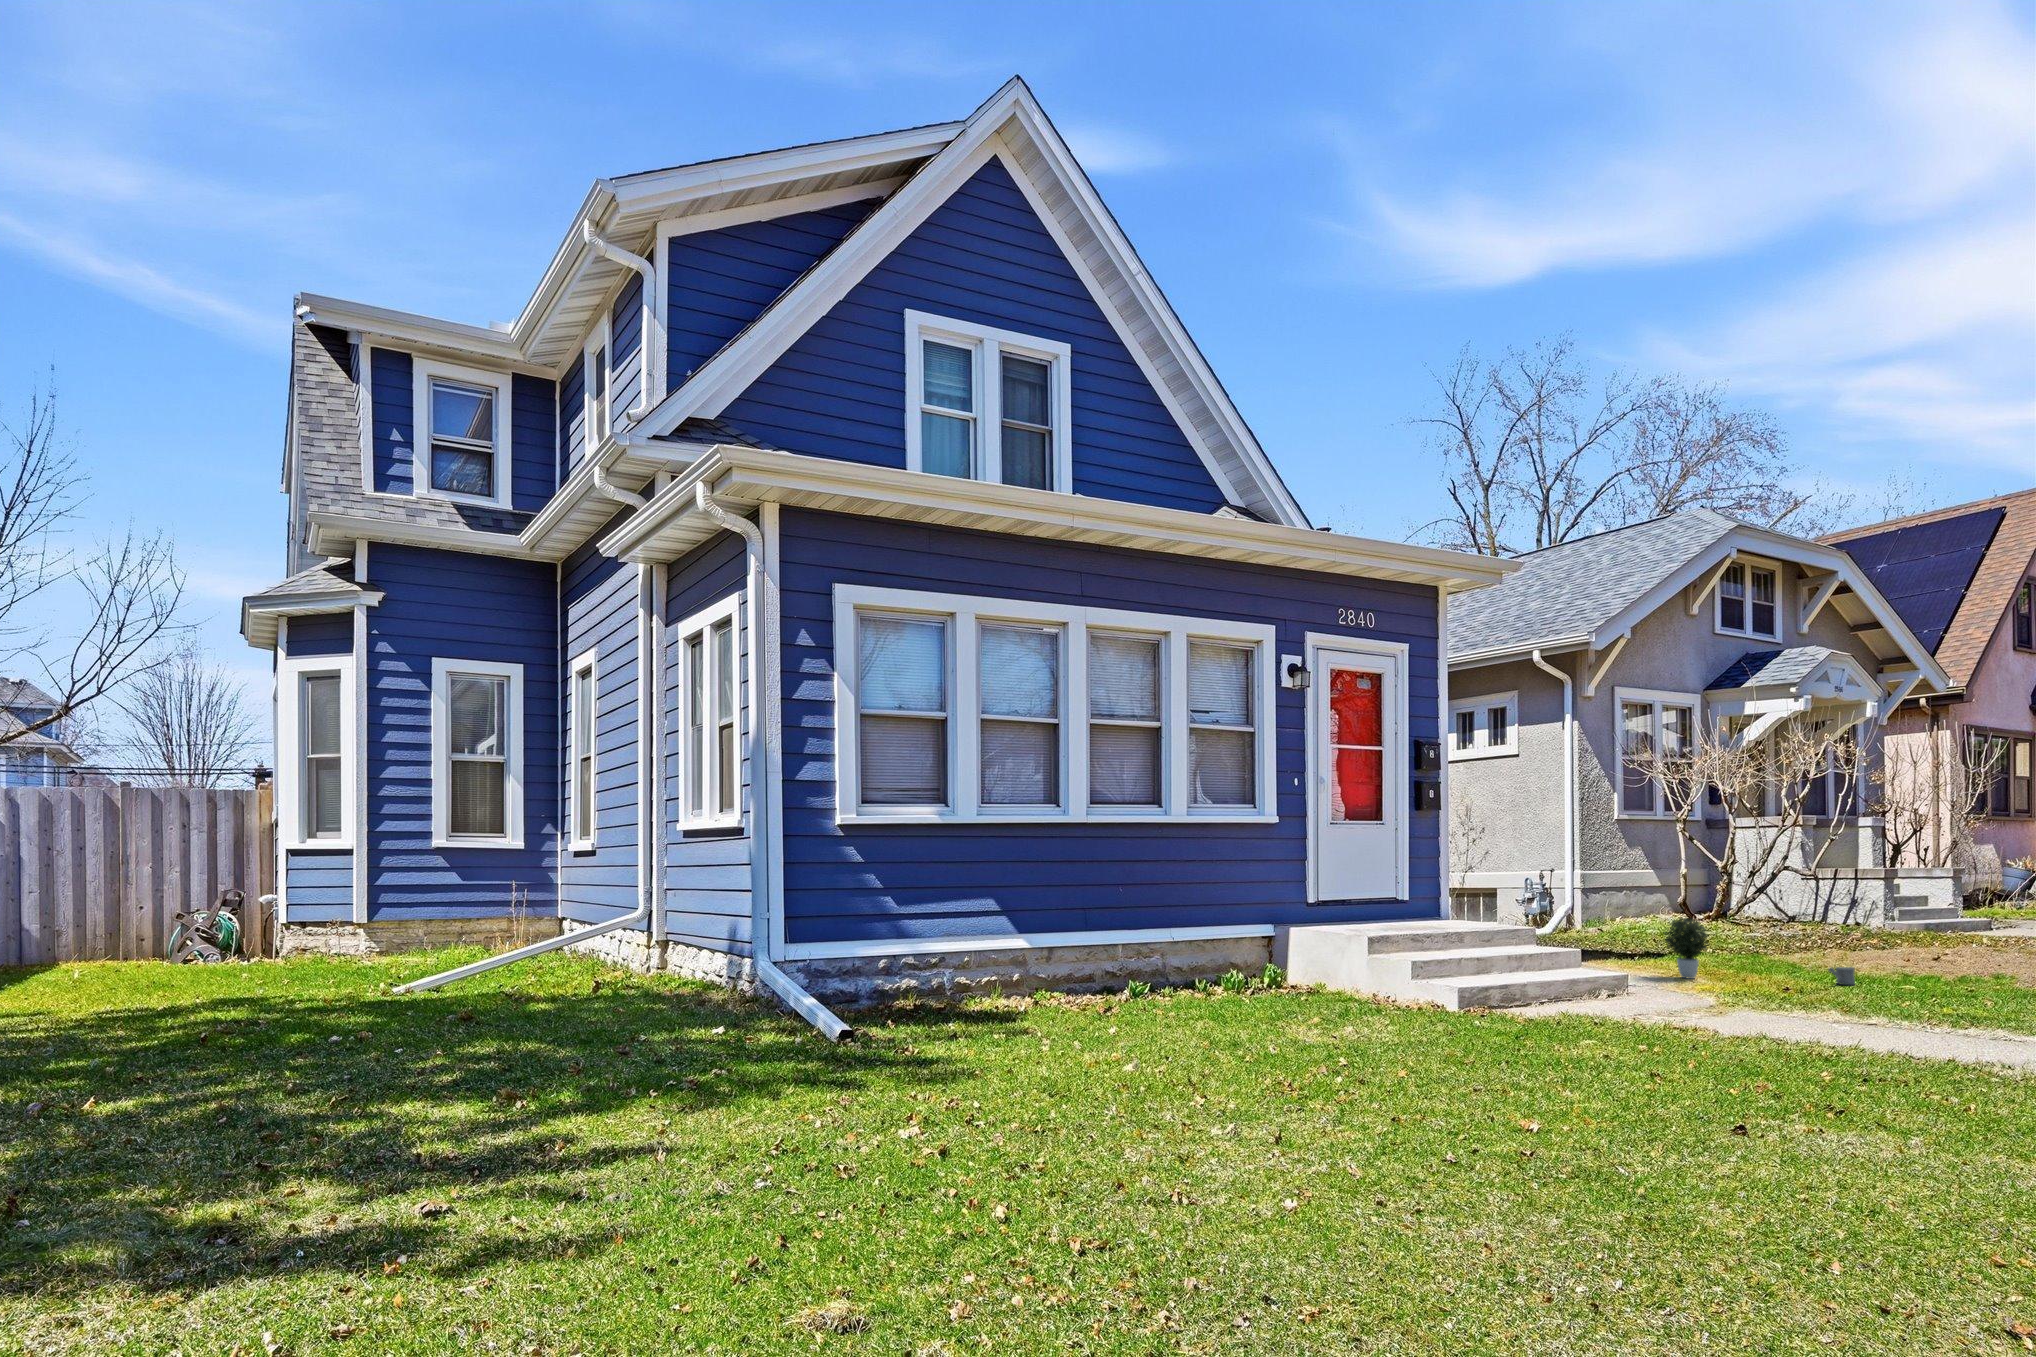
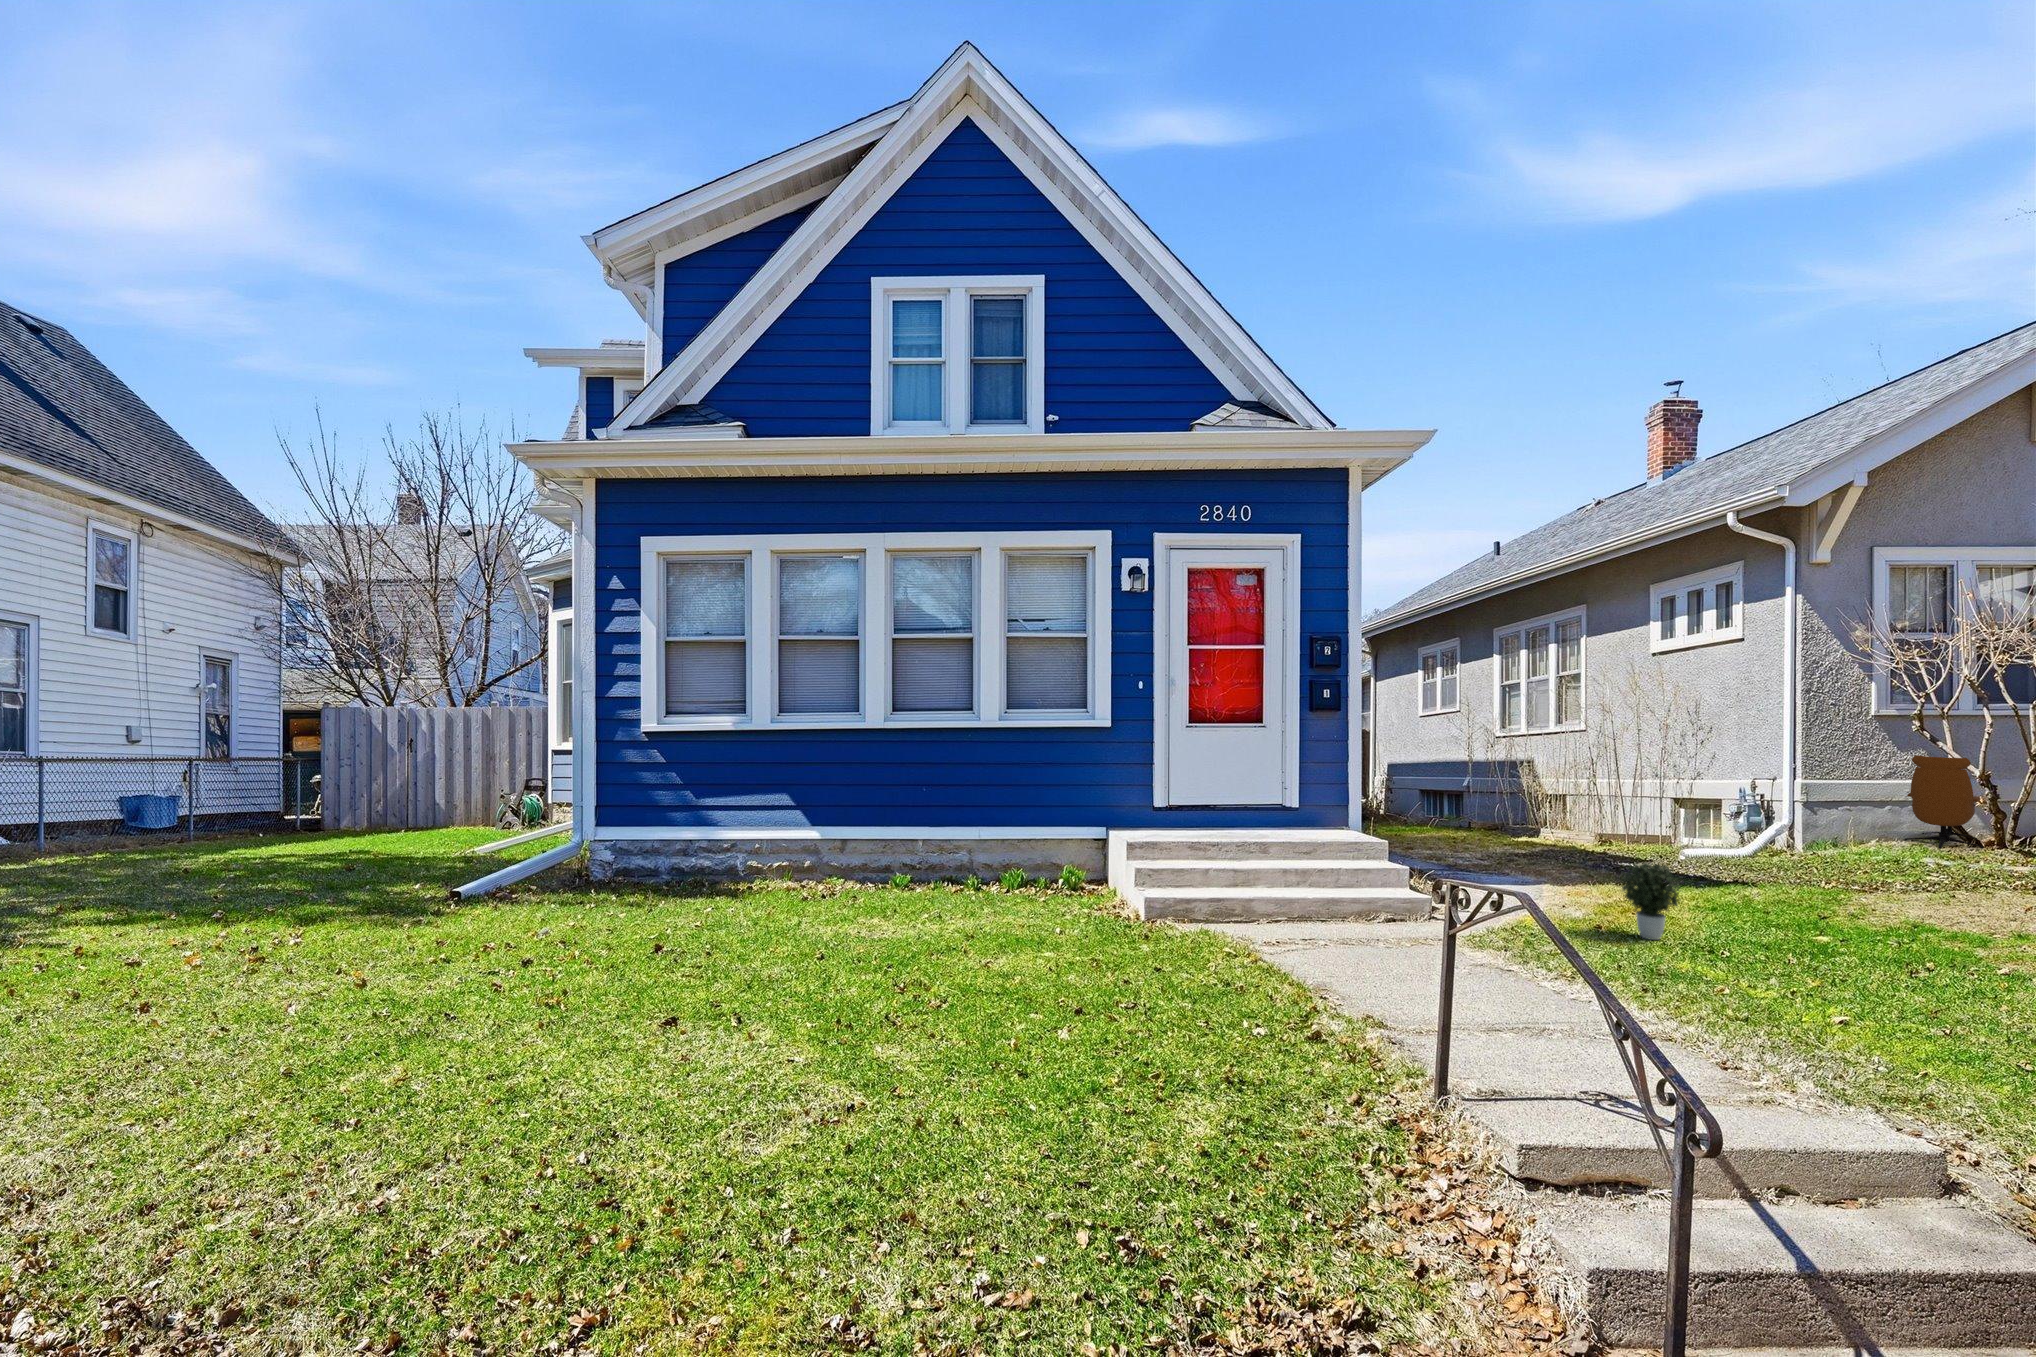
lounge chair: none [1650,850,1701,925] -> present [1905,755,1983,849]
watering can: present [1829,967,1855,985] -> none [1845,956,1911,986]

